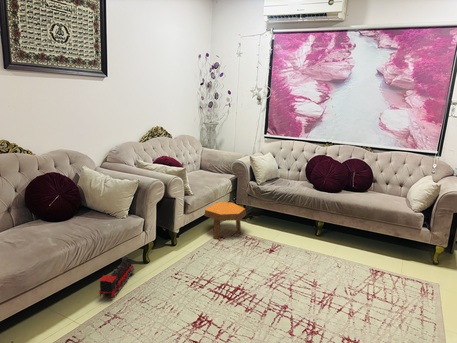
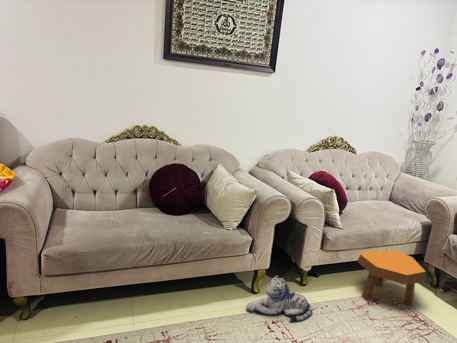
plush toy: none [153,241,196,274] -> present [247,276,312,321]
toy train: present [99,256,134,297] -> none [170,275,230,315]

